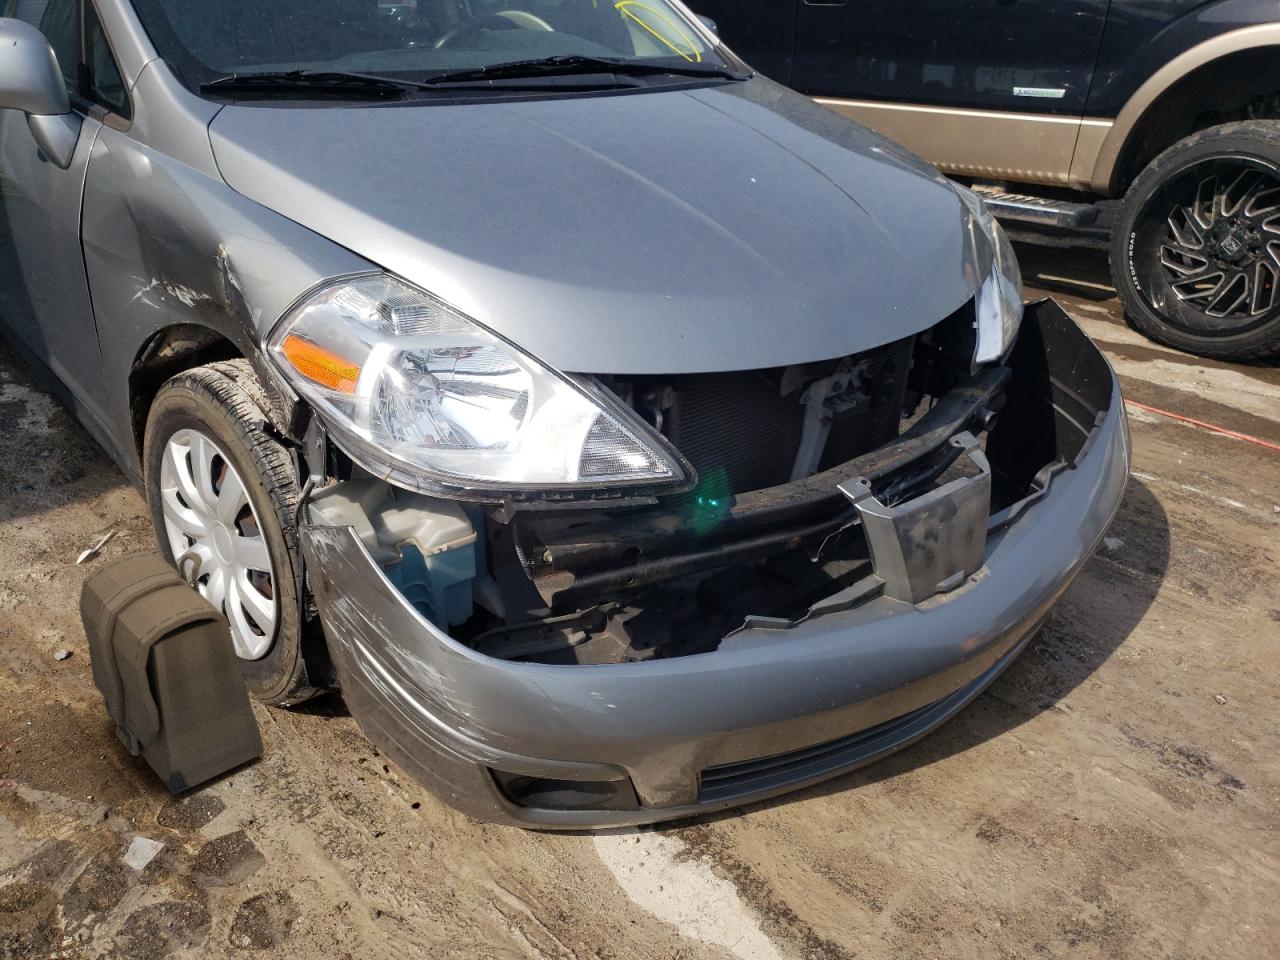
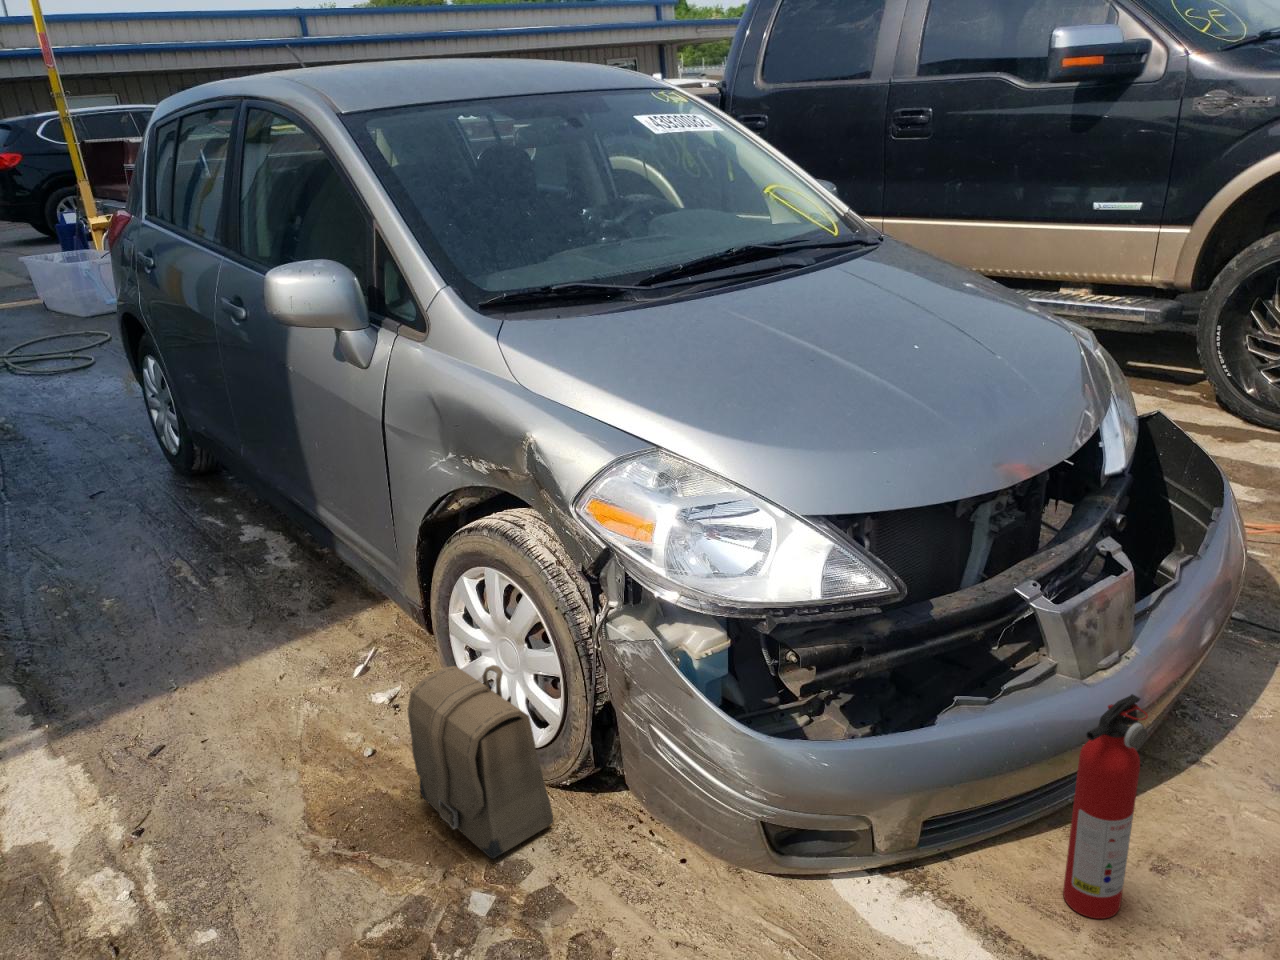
fire extinguisher: none [872,626,986,898] -> present [1063,694,1148,919]

